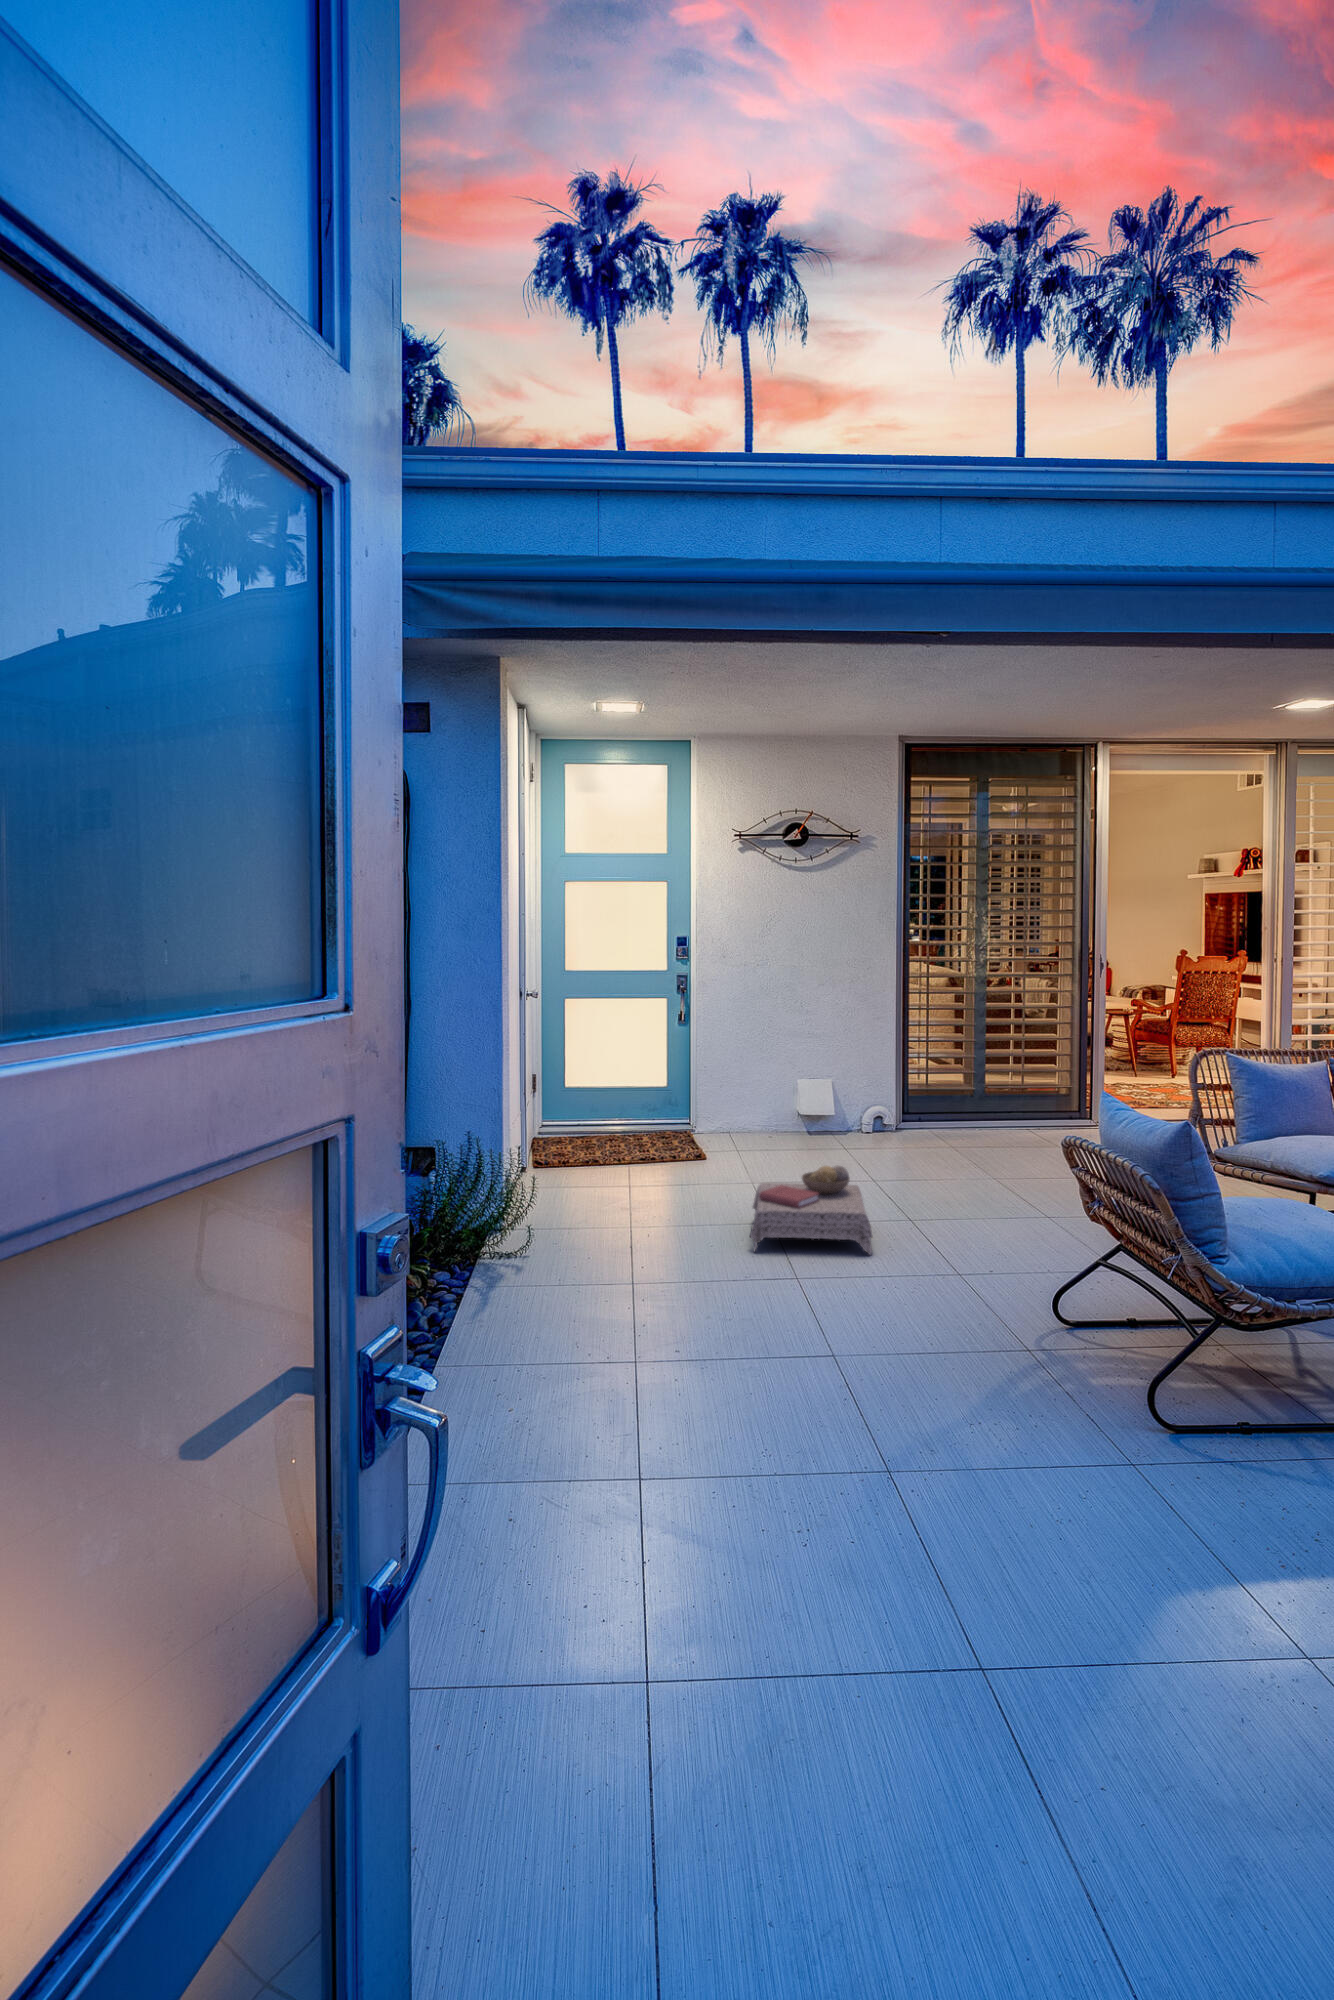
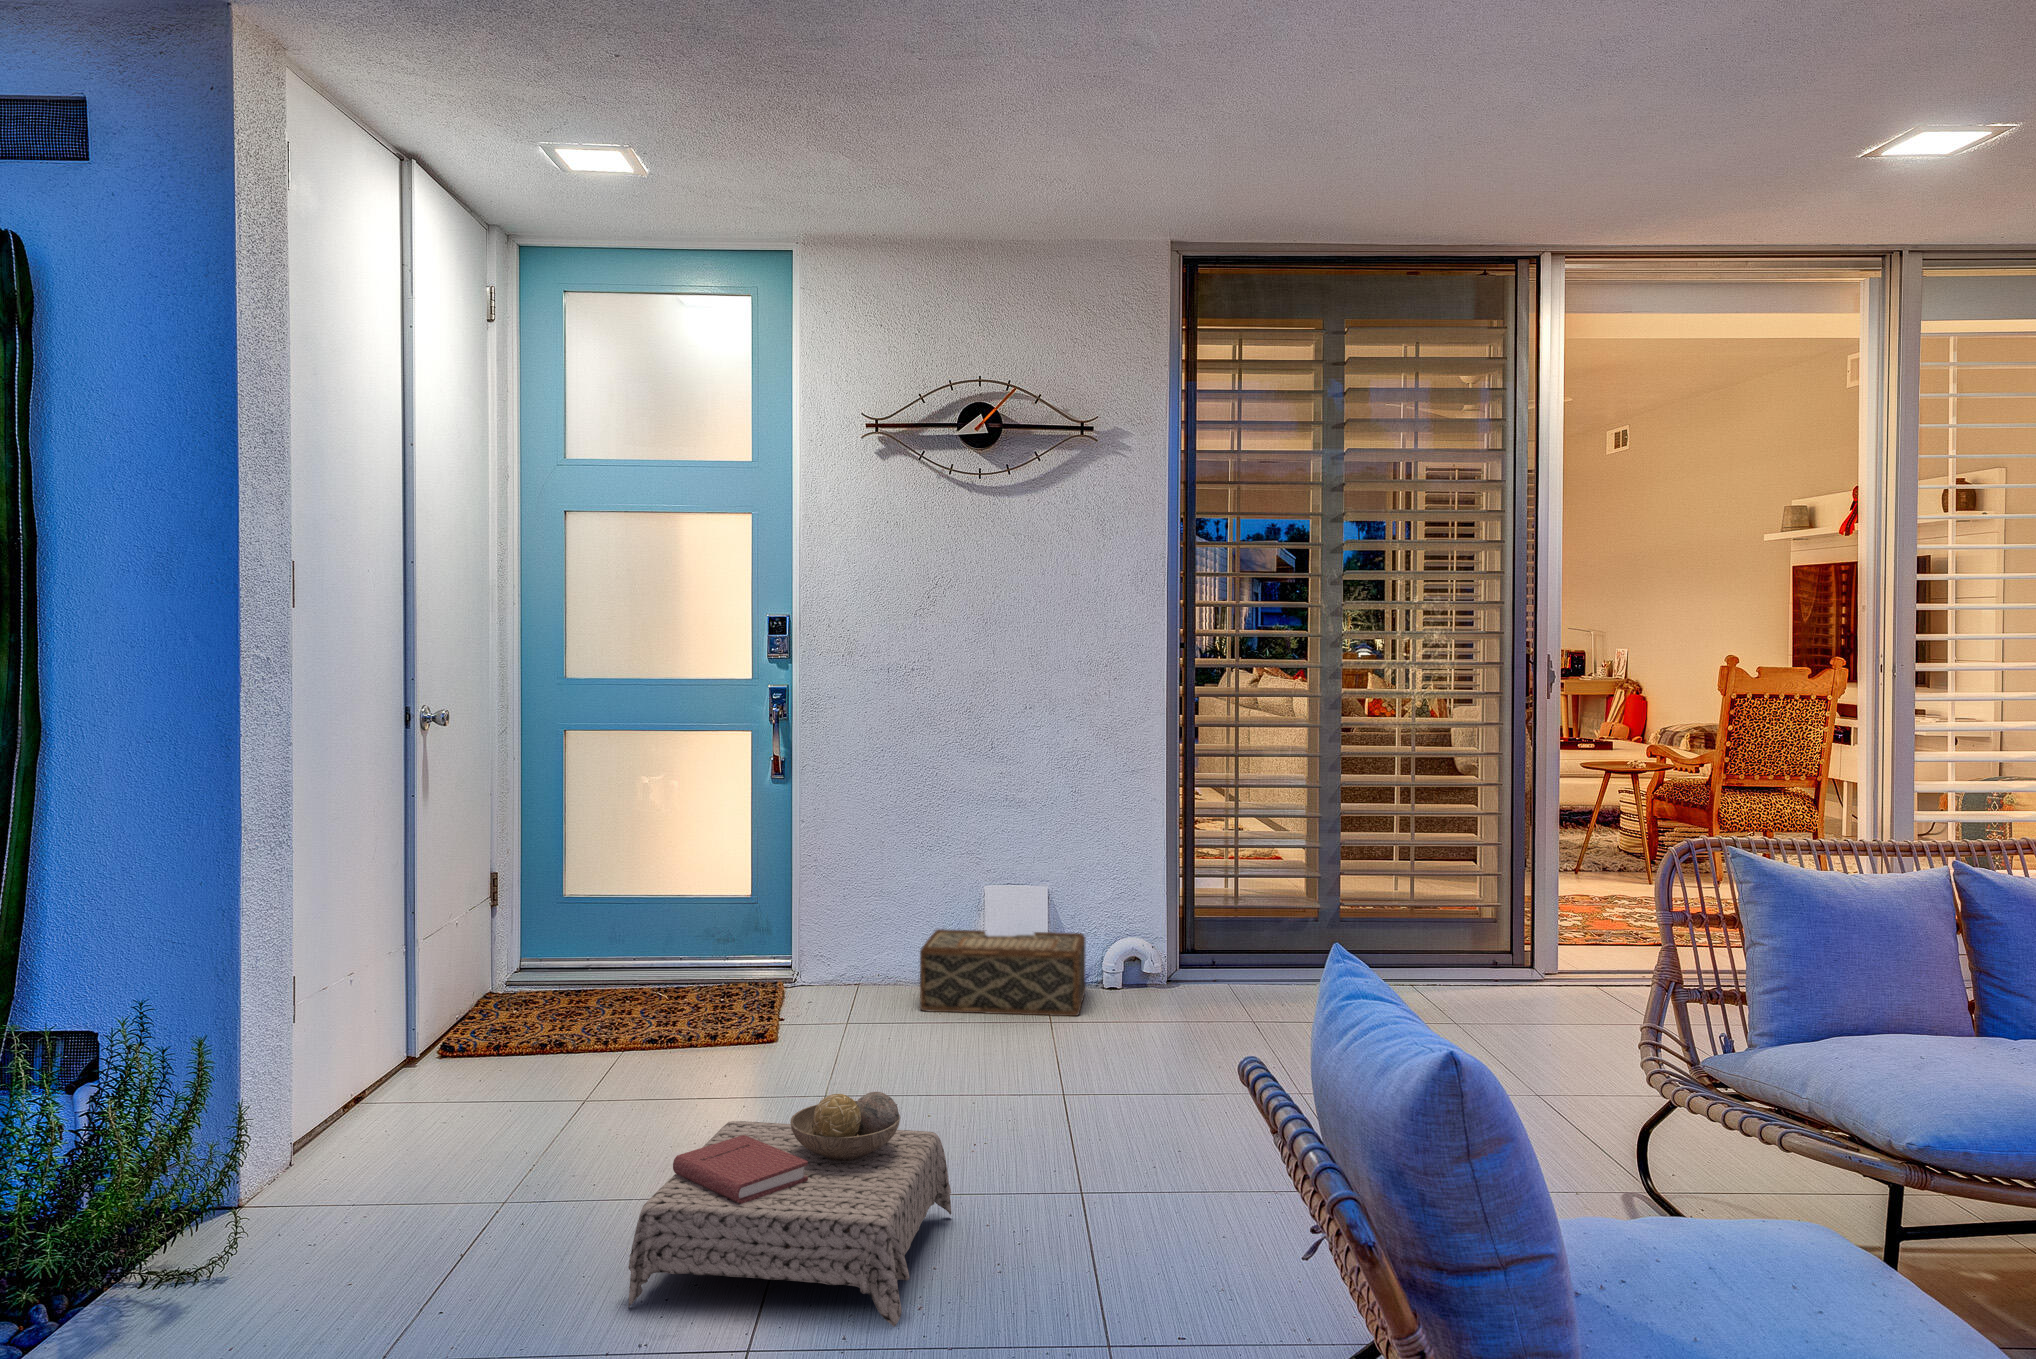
woven basket: none [773,1105,860,1148] -> present [920,929,1085,1016]

